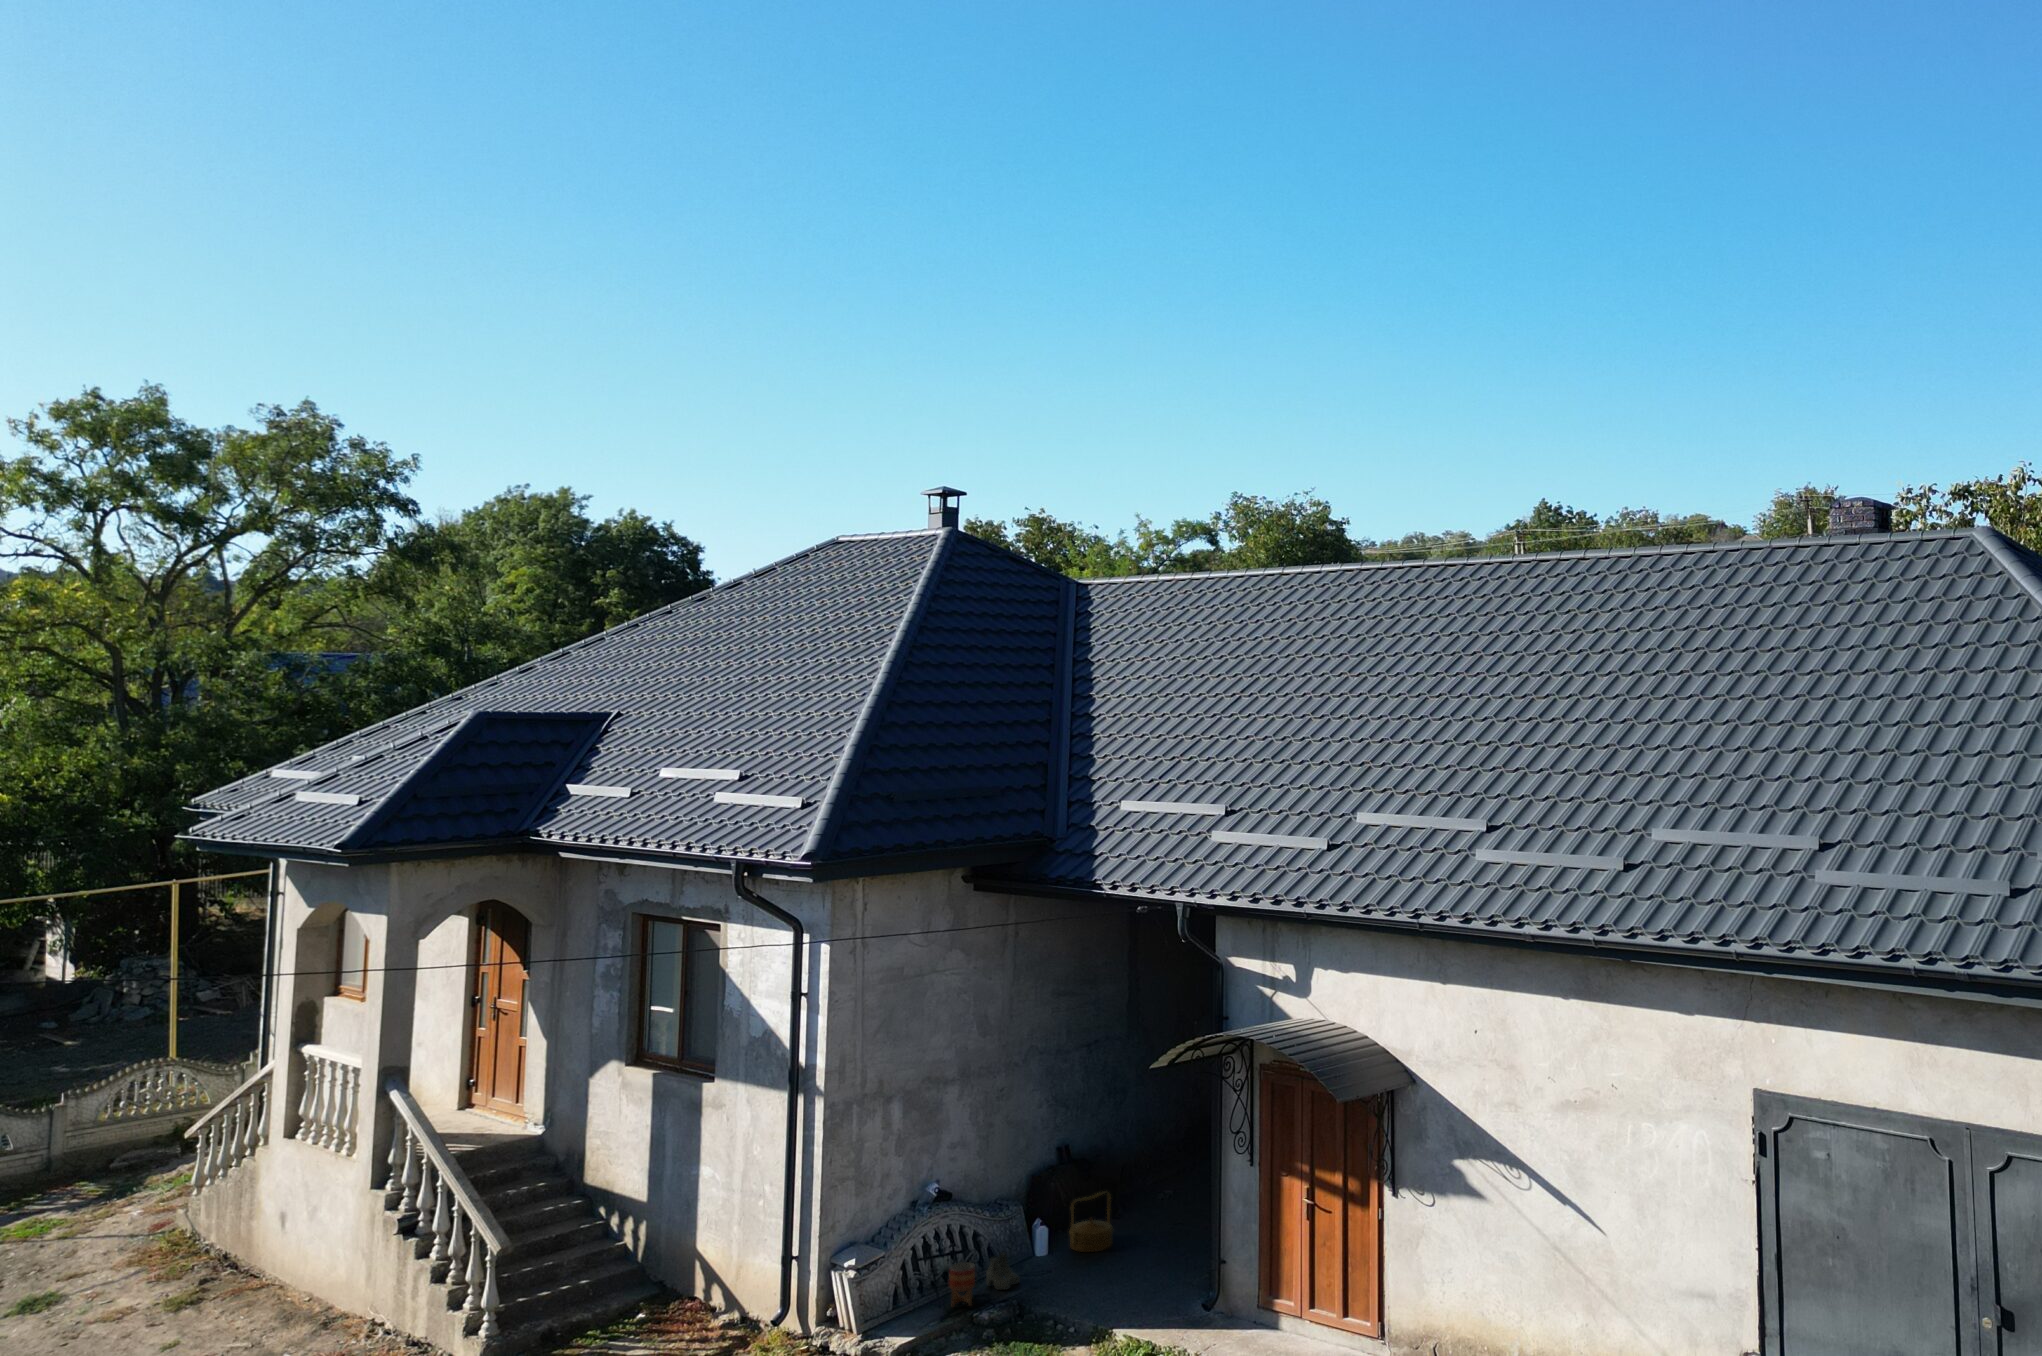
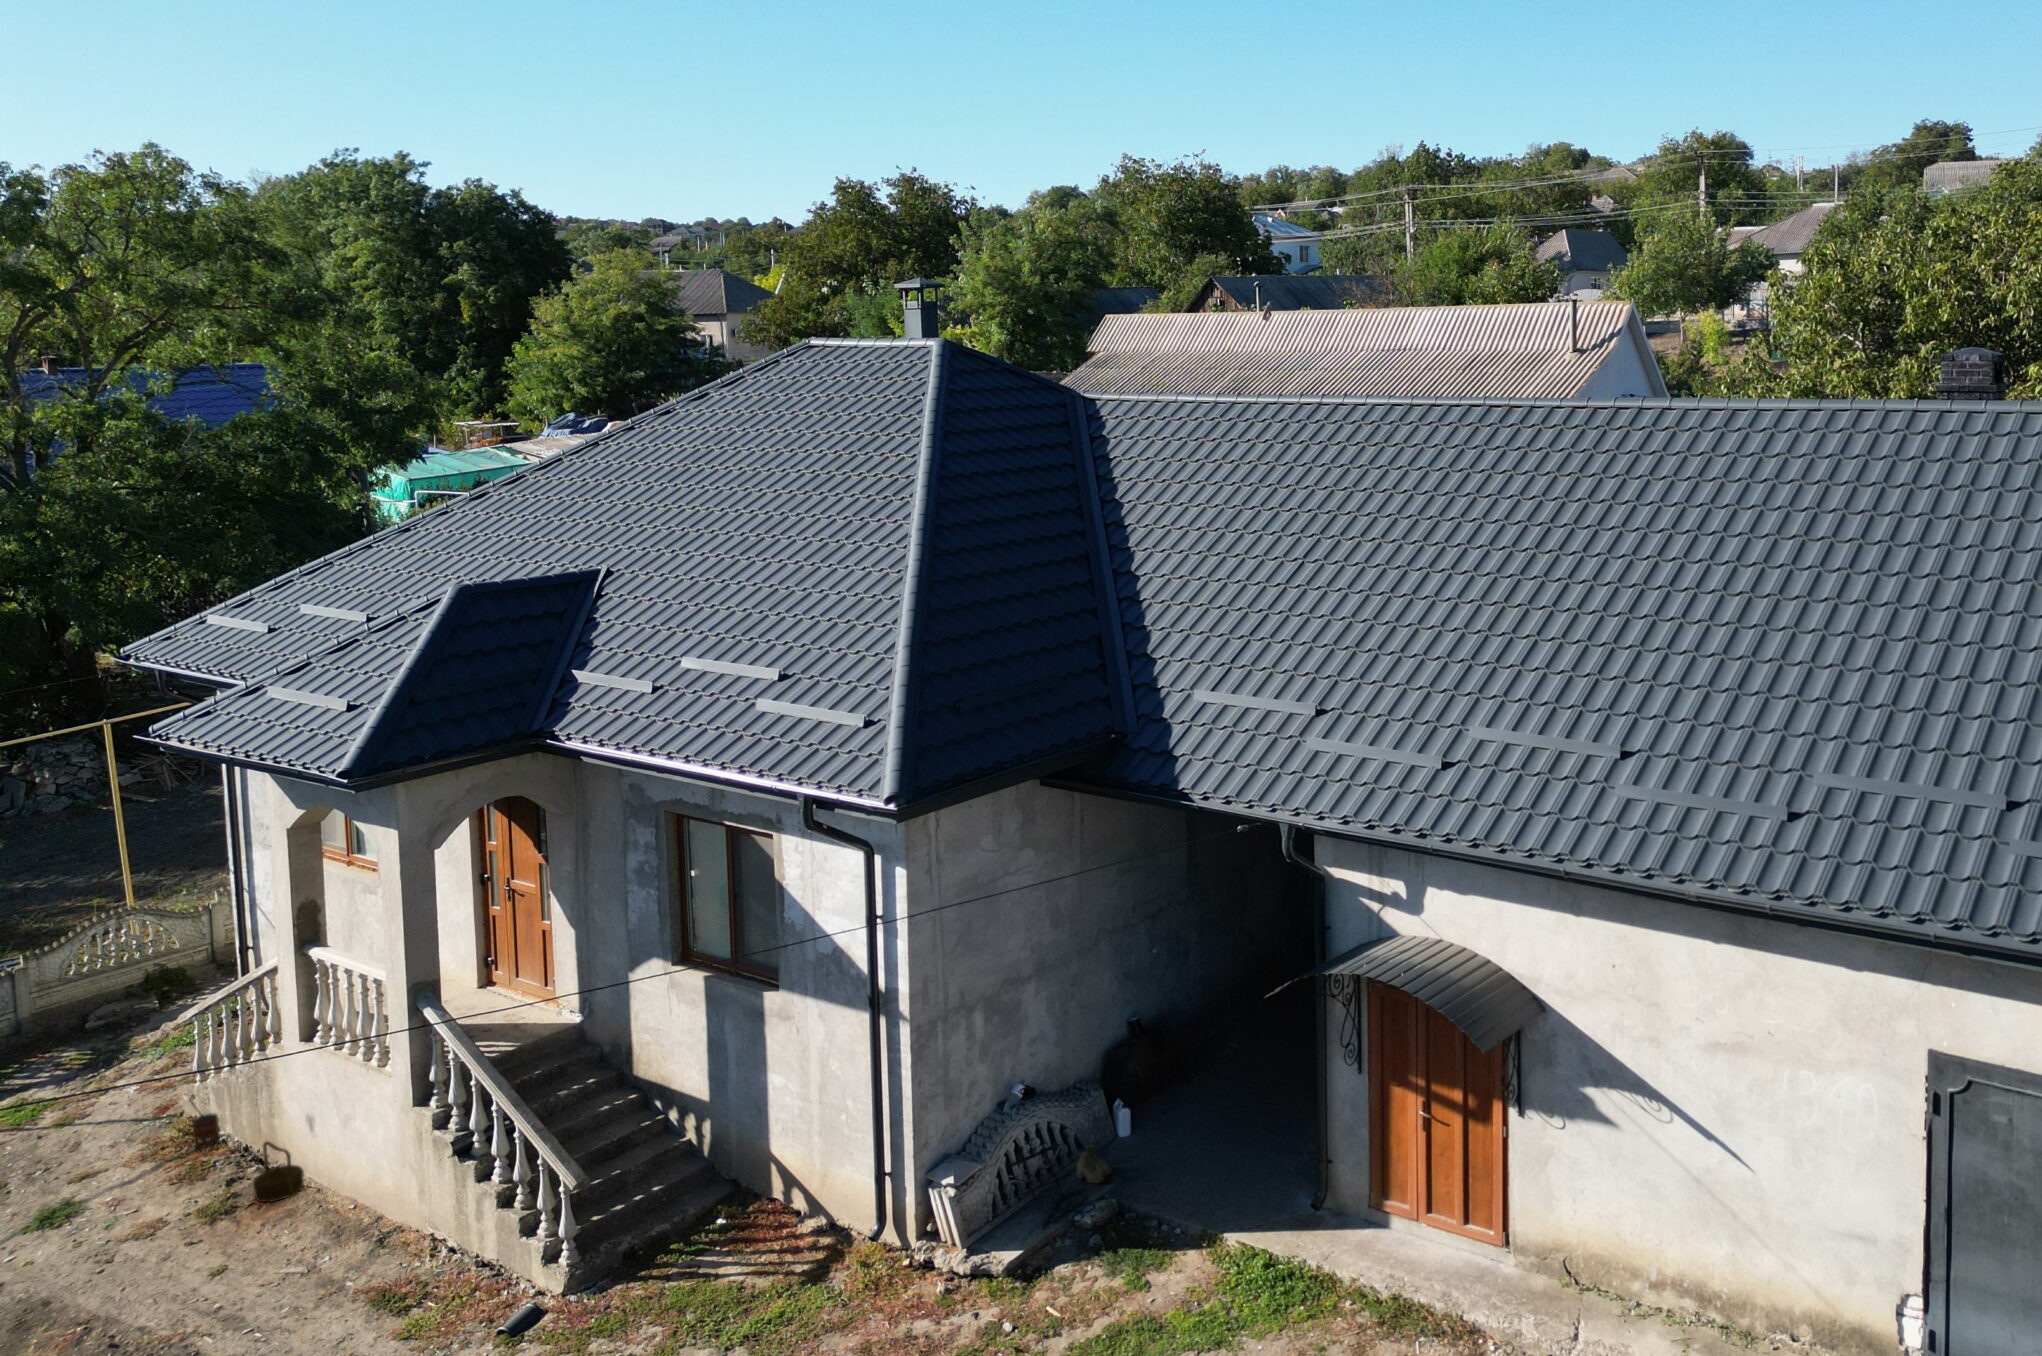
woven basket: present [1069,1192,1113,1252] -> present [253,1141,304,1202]
planter: present [949,1262,975,1306] -> present [192,1113,220,1151]

